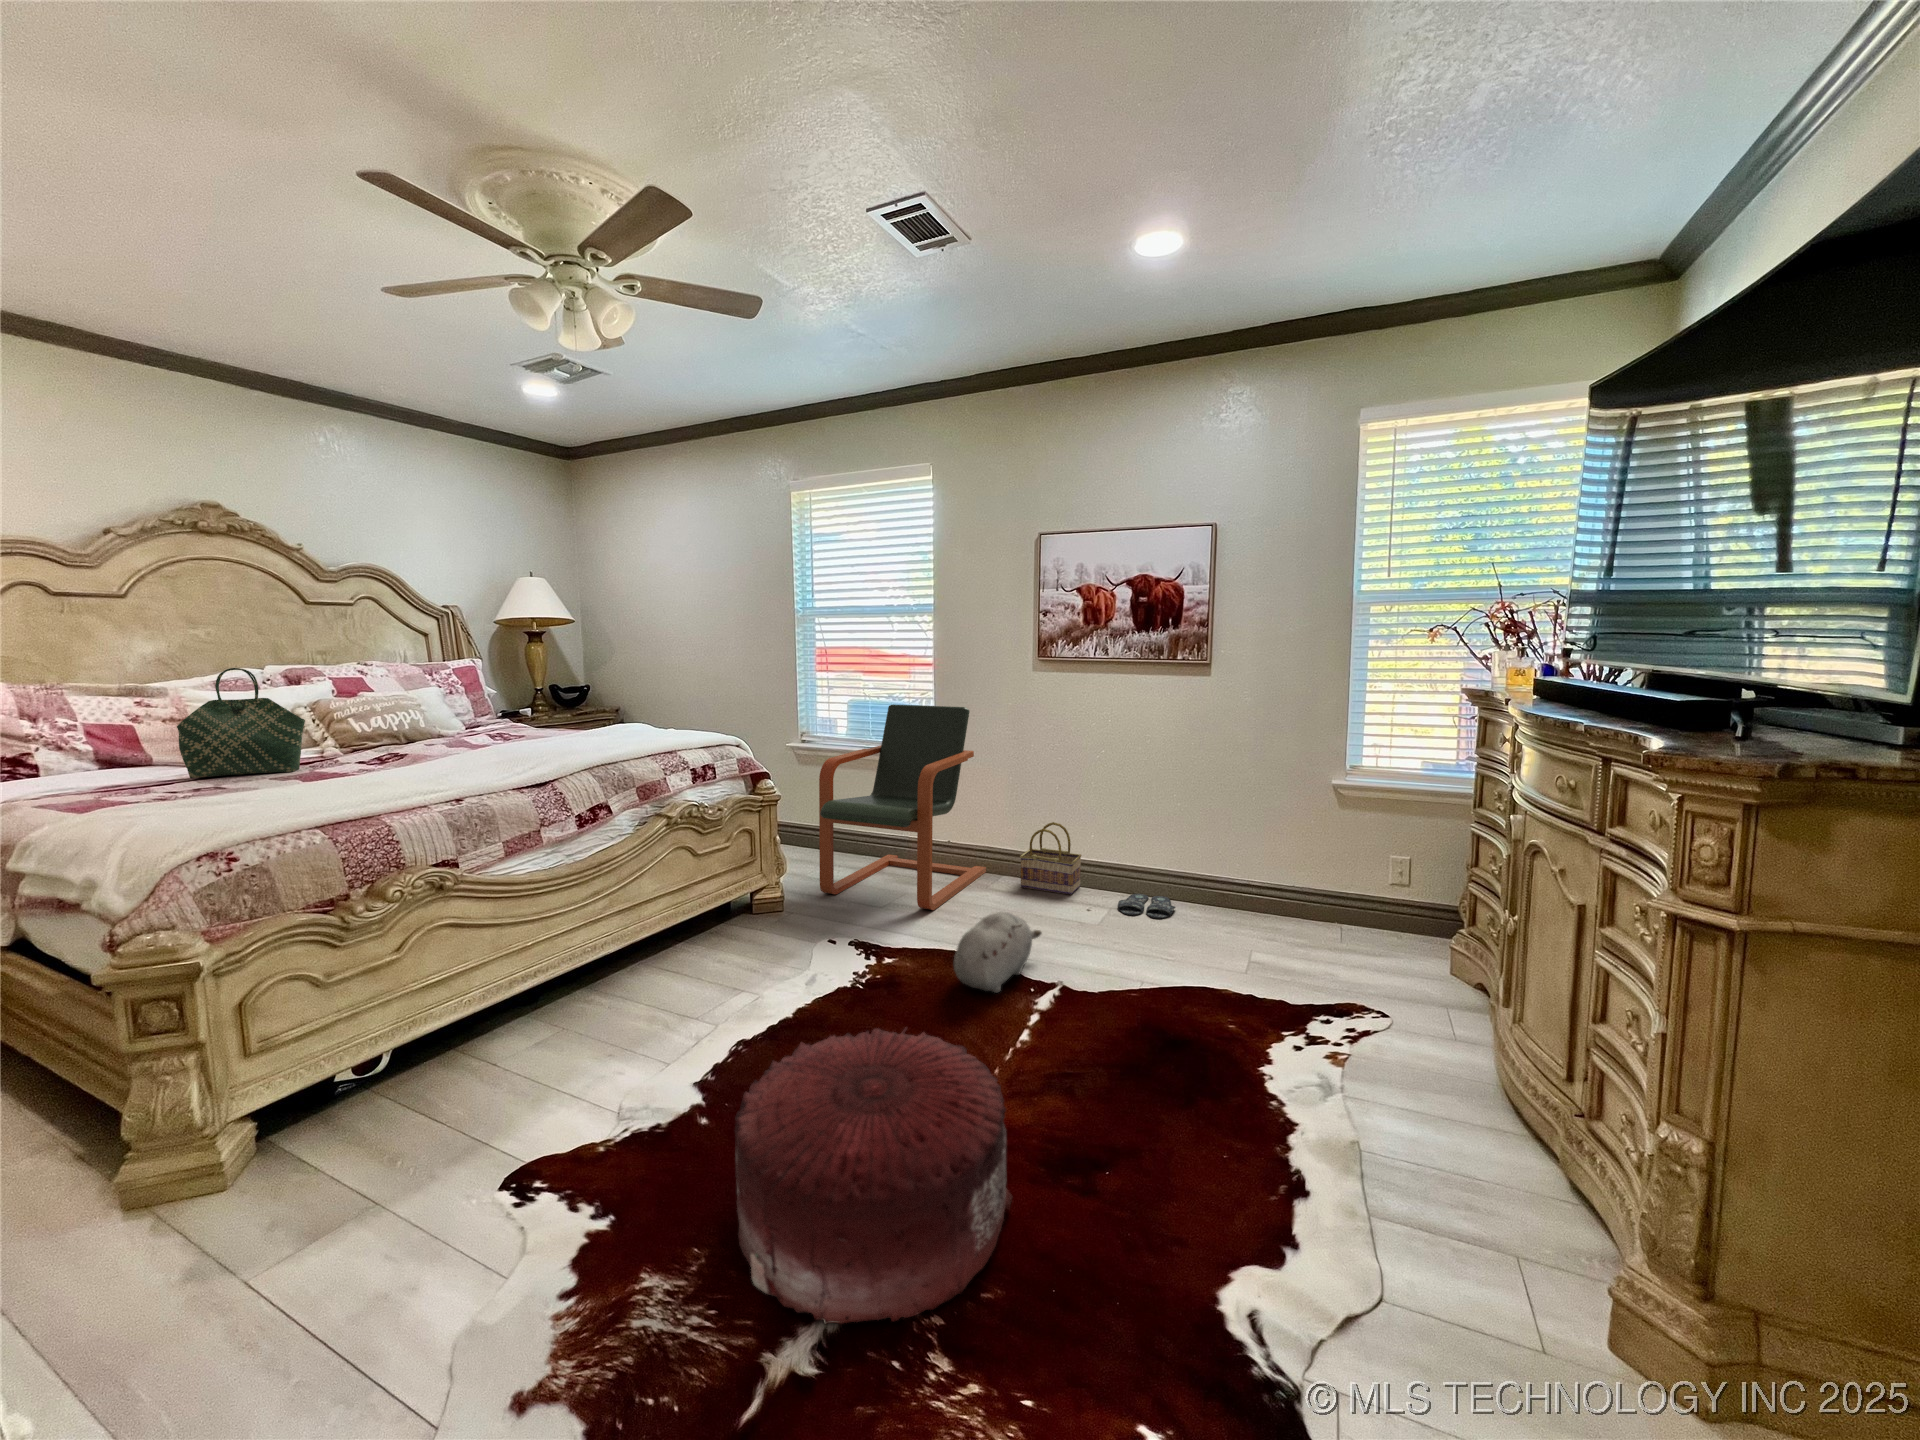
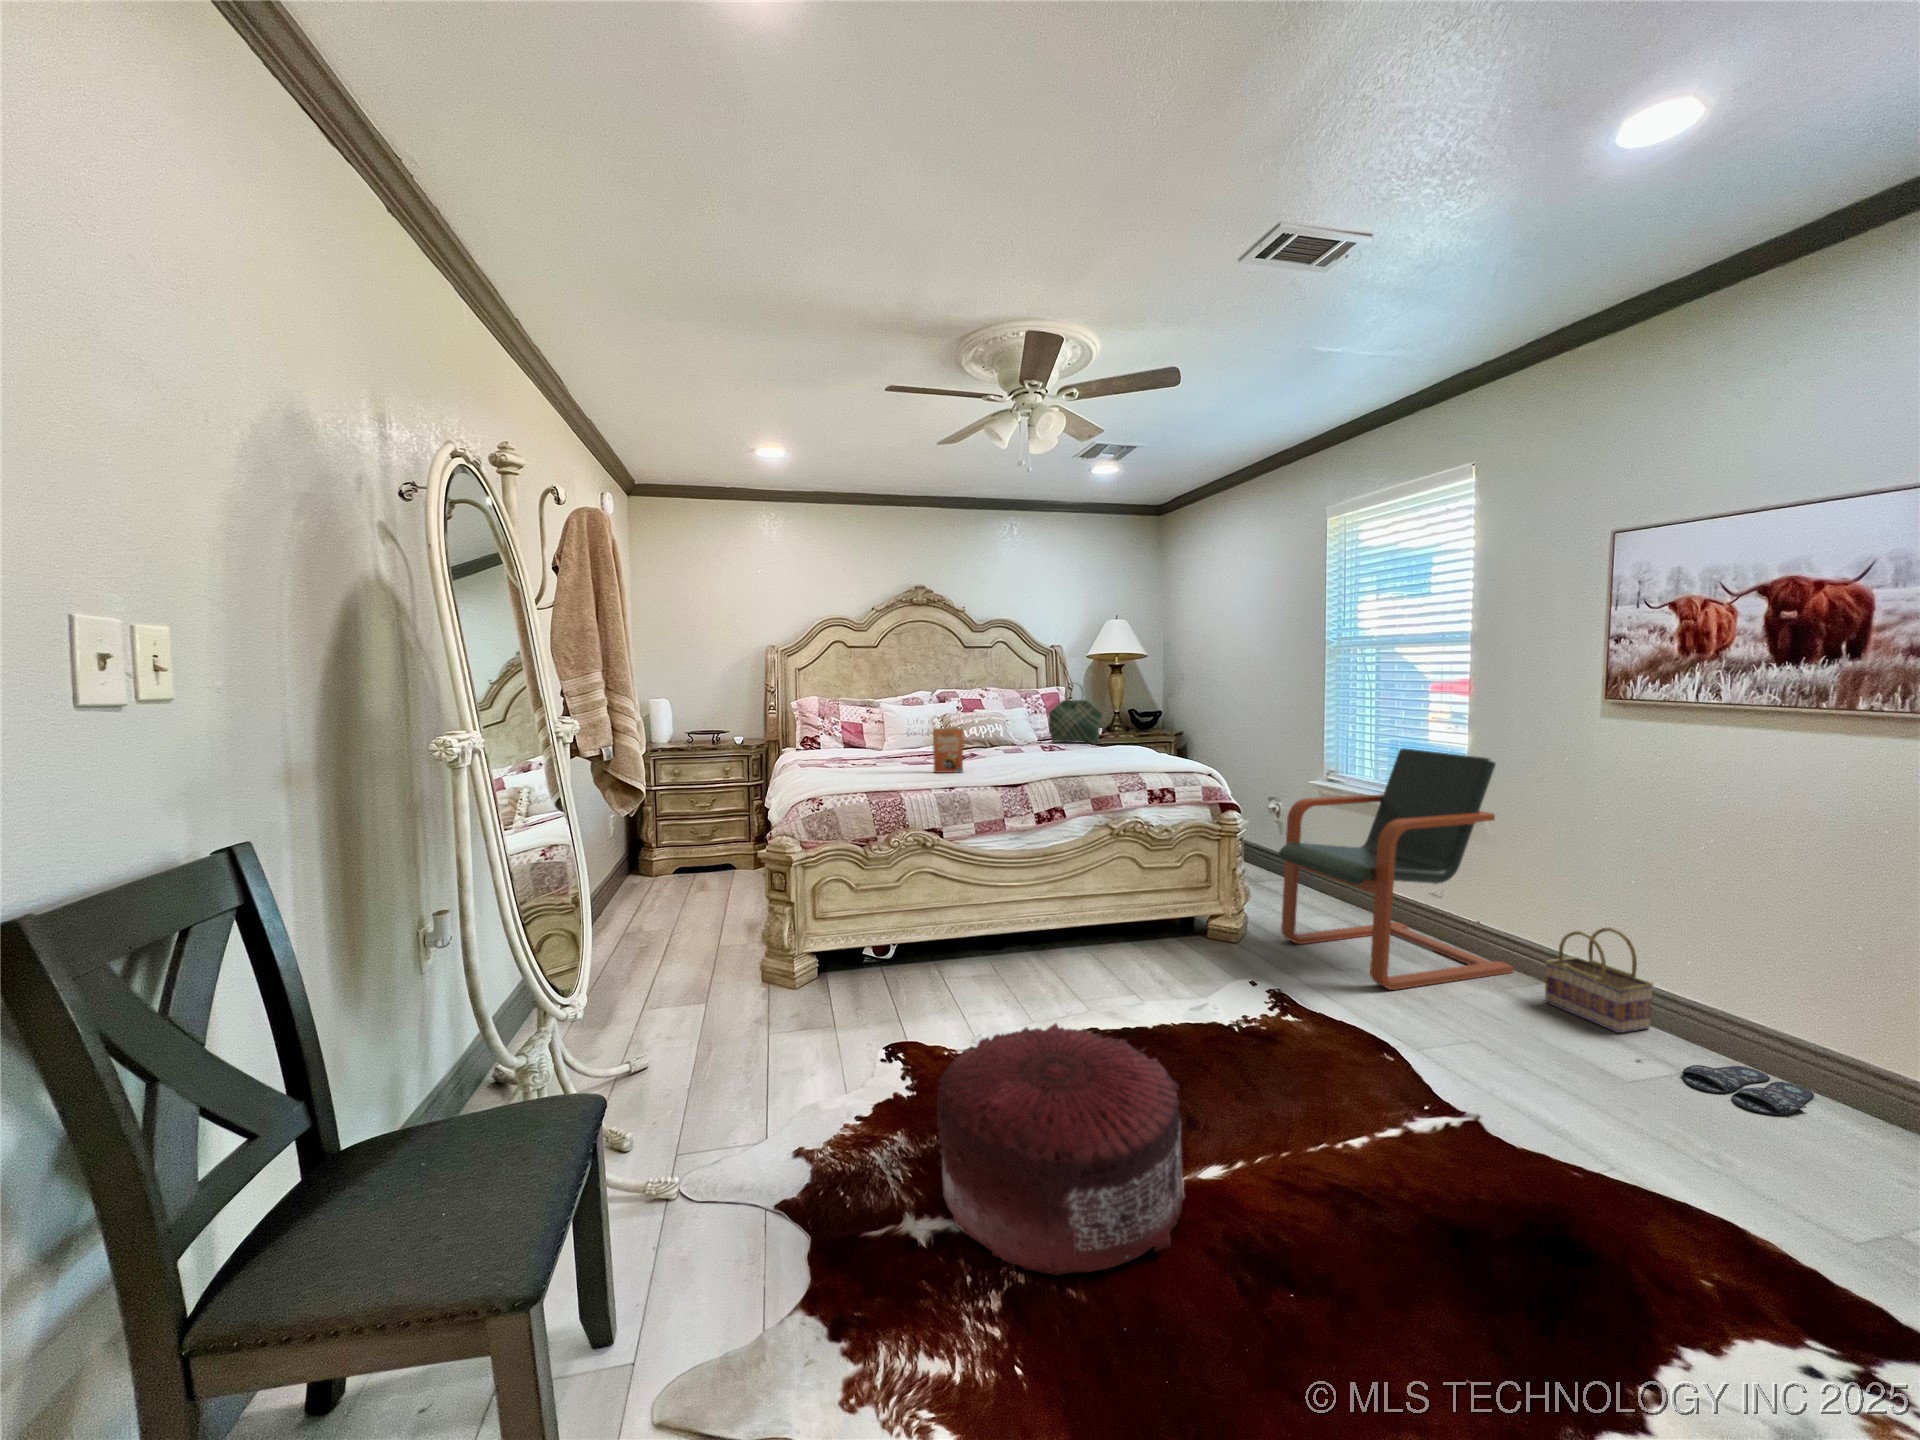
tote bag: present [177,668,305,778] -> present [1049,686,1102,743]
paperback book: none [355,718,472,793] -> present [933,728,964,773]
plush toy: present [954,912,1041,993] -> none [1322,998,1478,1091]

